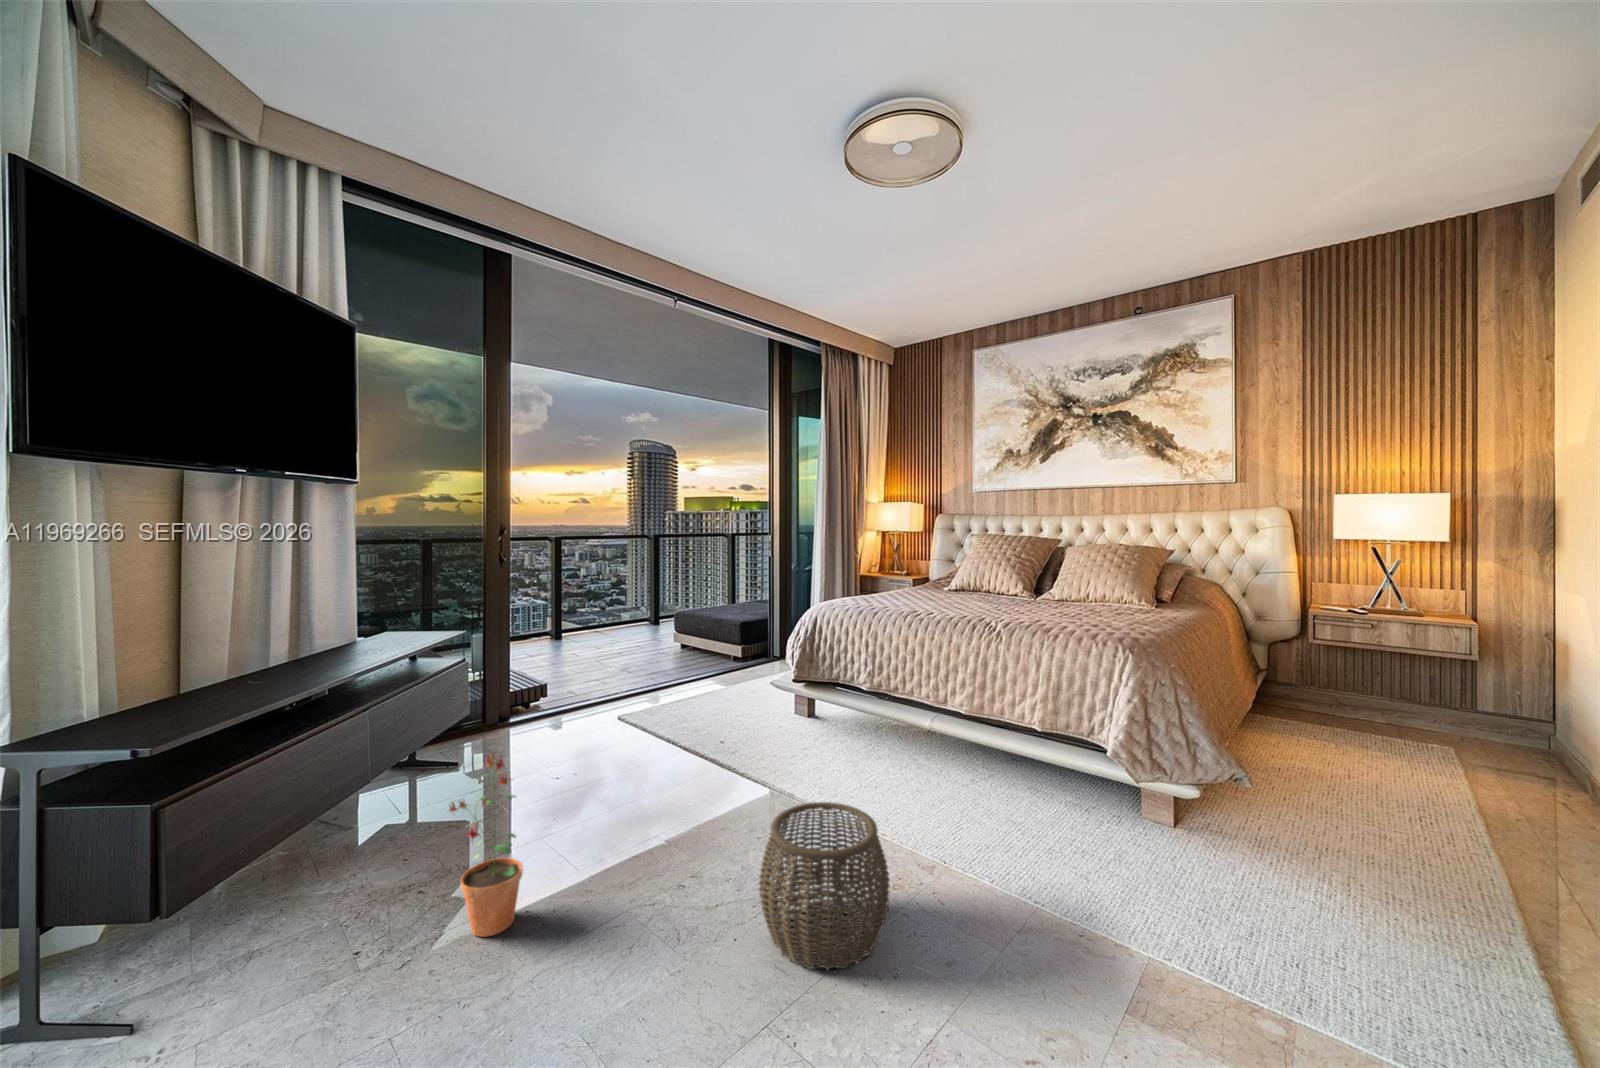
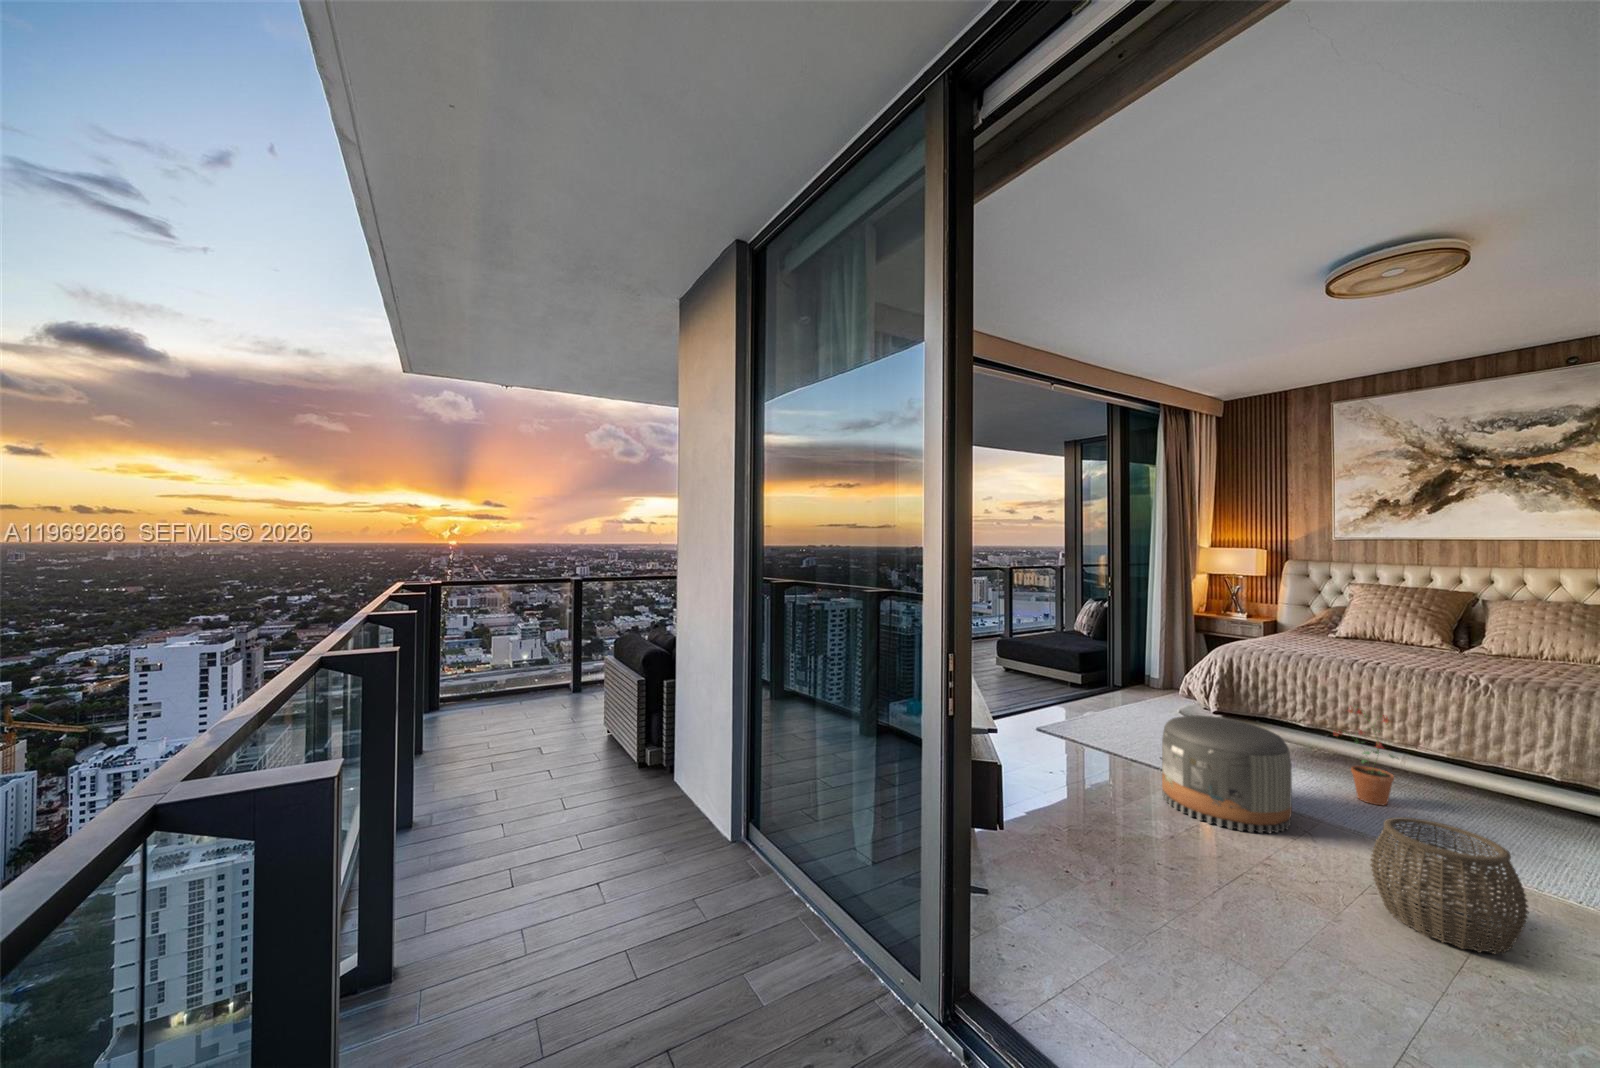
pouf: none [664,691,792,832] -> present [1162,716,1292,833]
potted plant: present [450,753,523,937] -> present [1334,707,1398,805]

